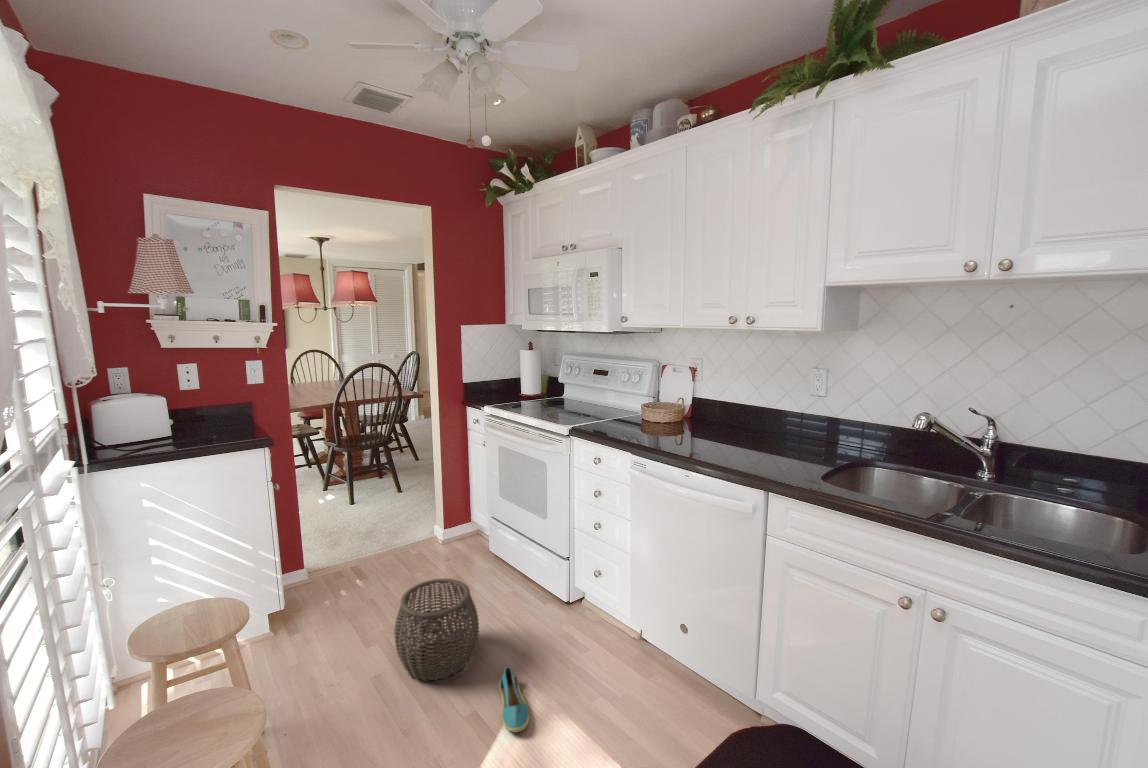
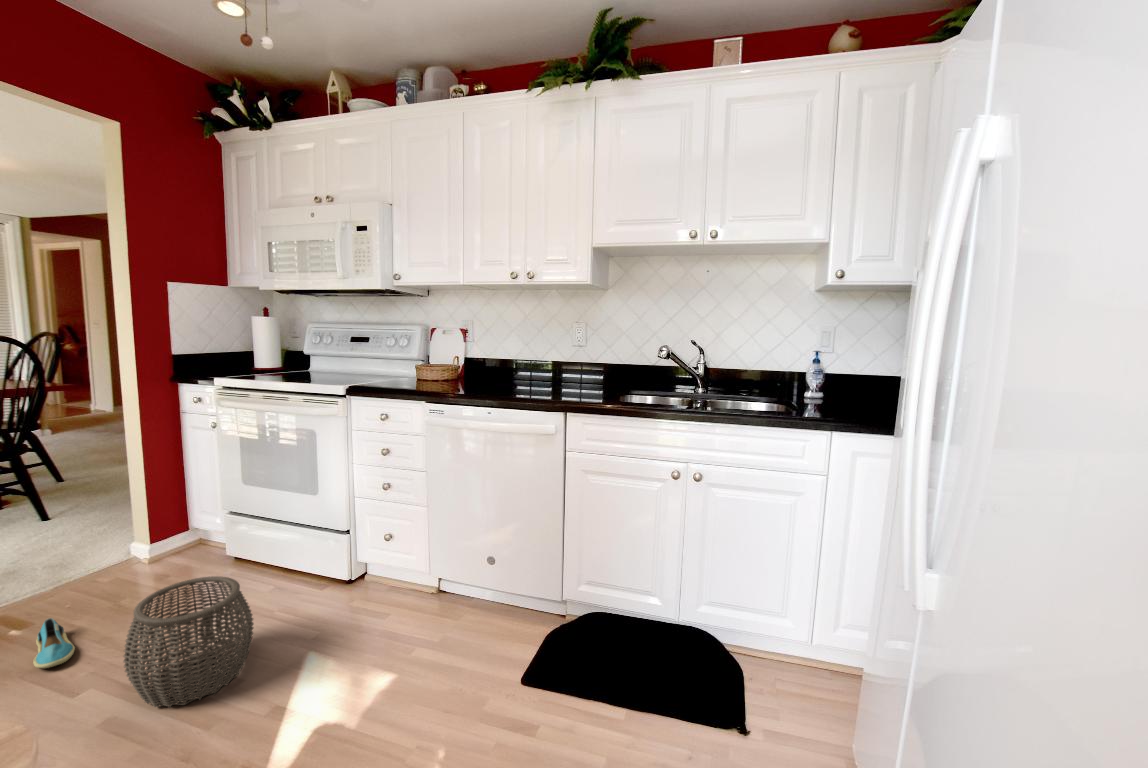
shoe: present [499,667,529,732] -> present [33,618,75,668]

